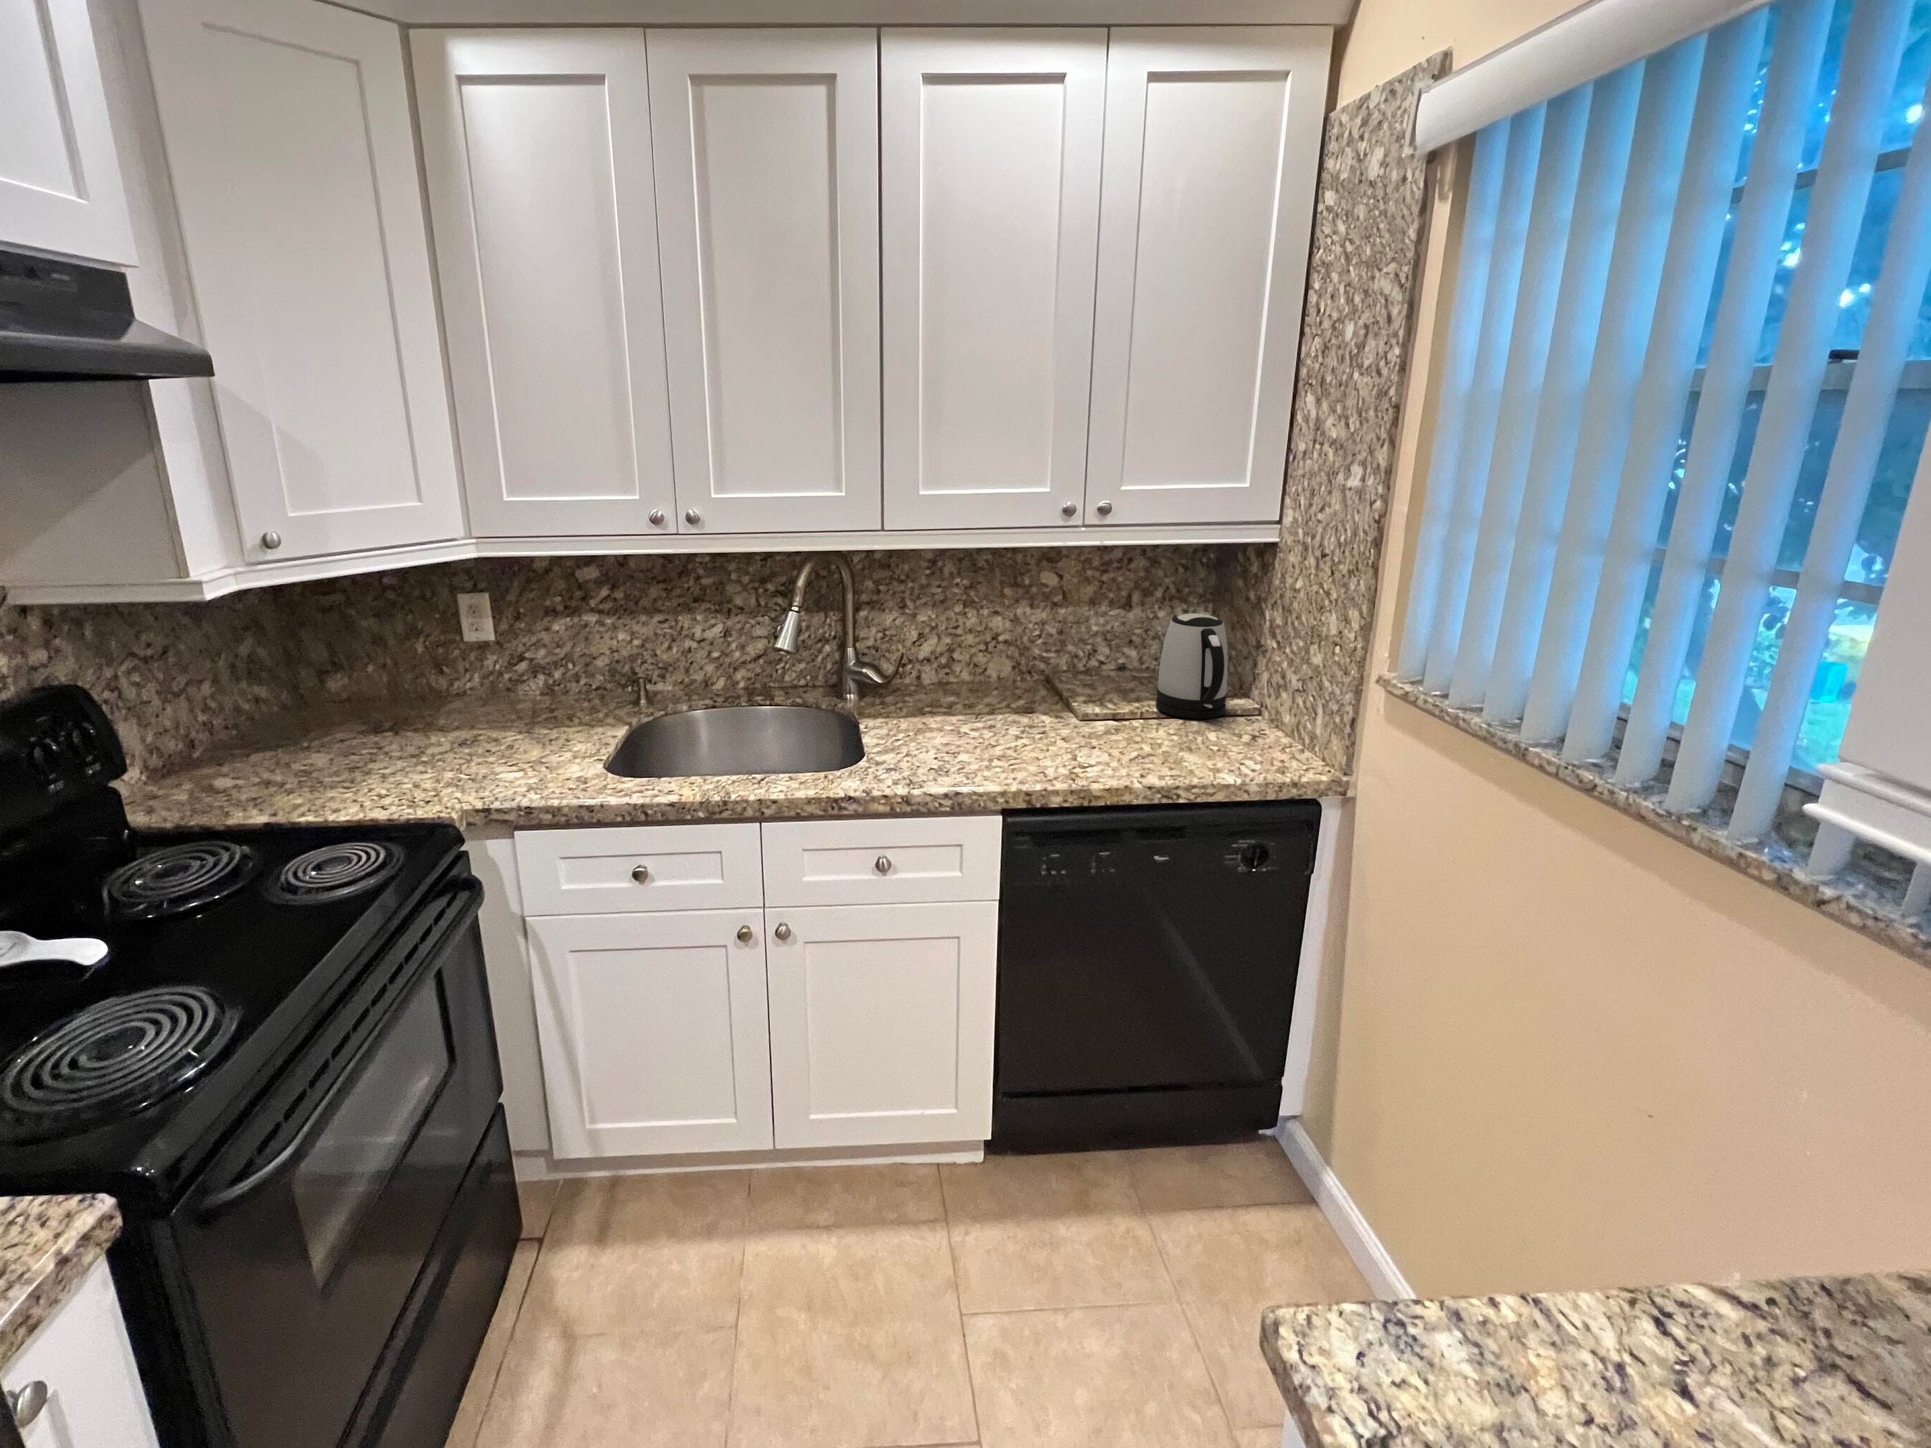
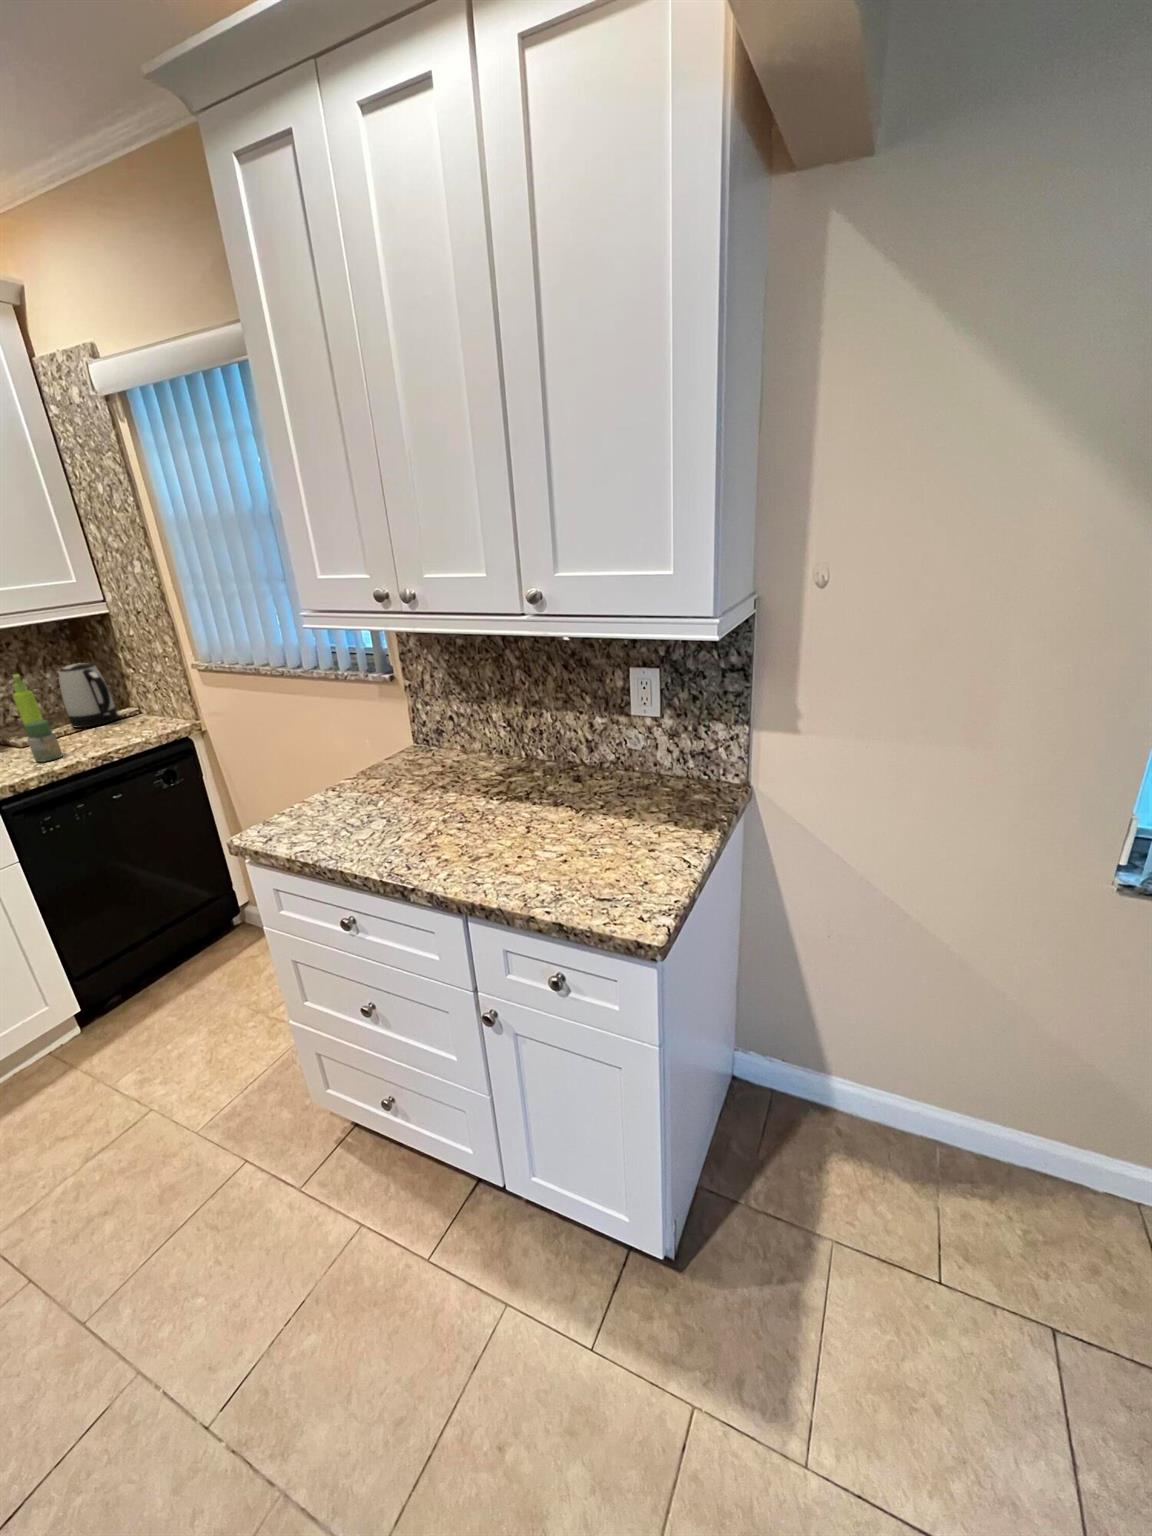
soap dispenser: none [1103,606,1131,689] -> present [12,674,43,725]
jar: none [1078,699,1118,767] -> present [24,720,62,762]

